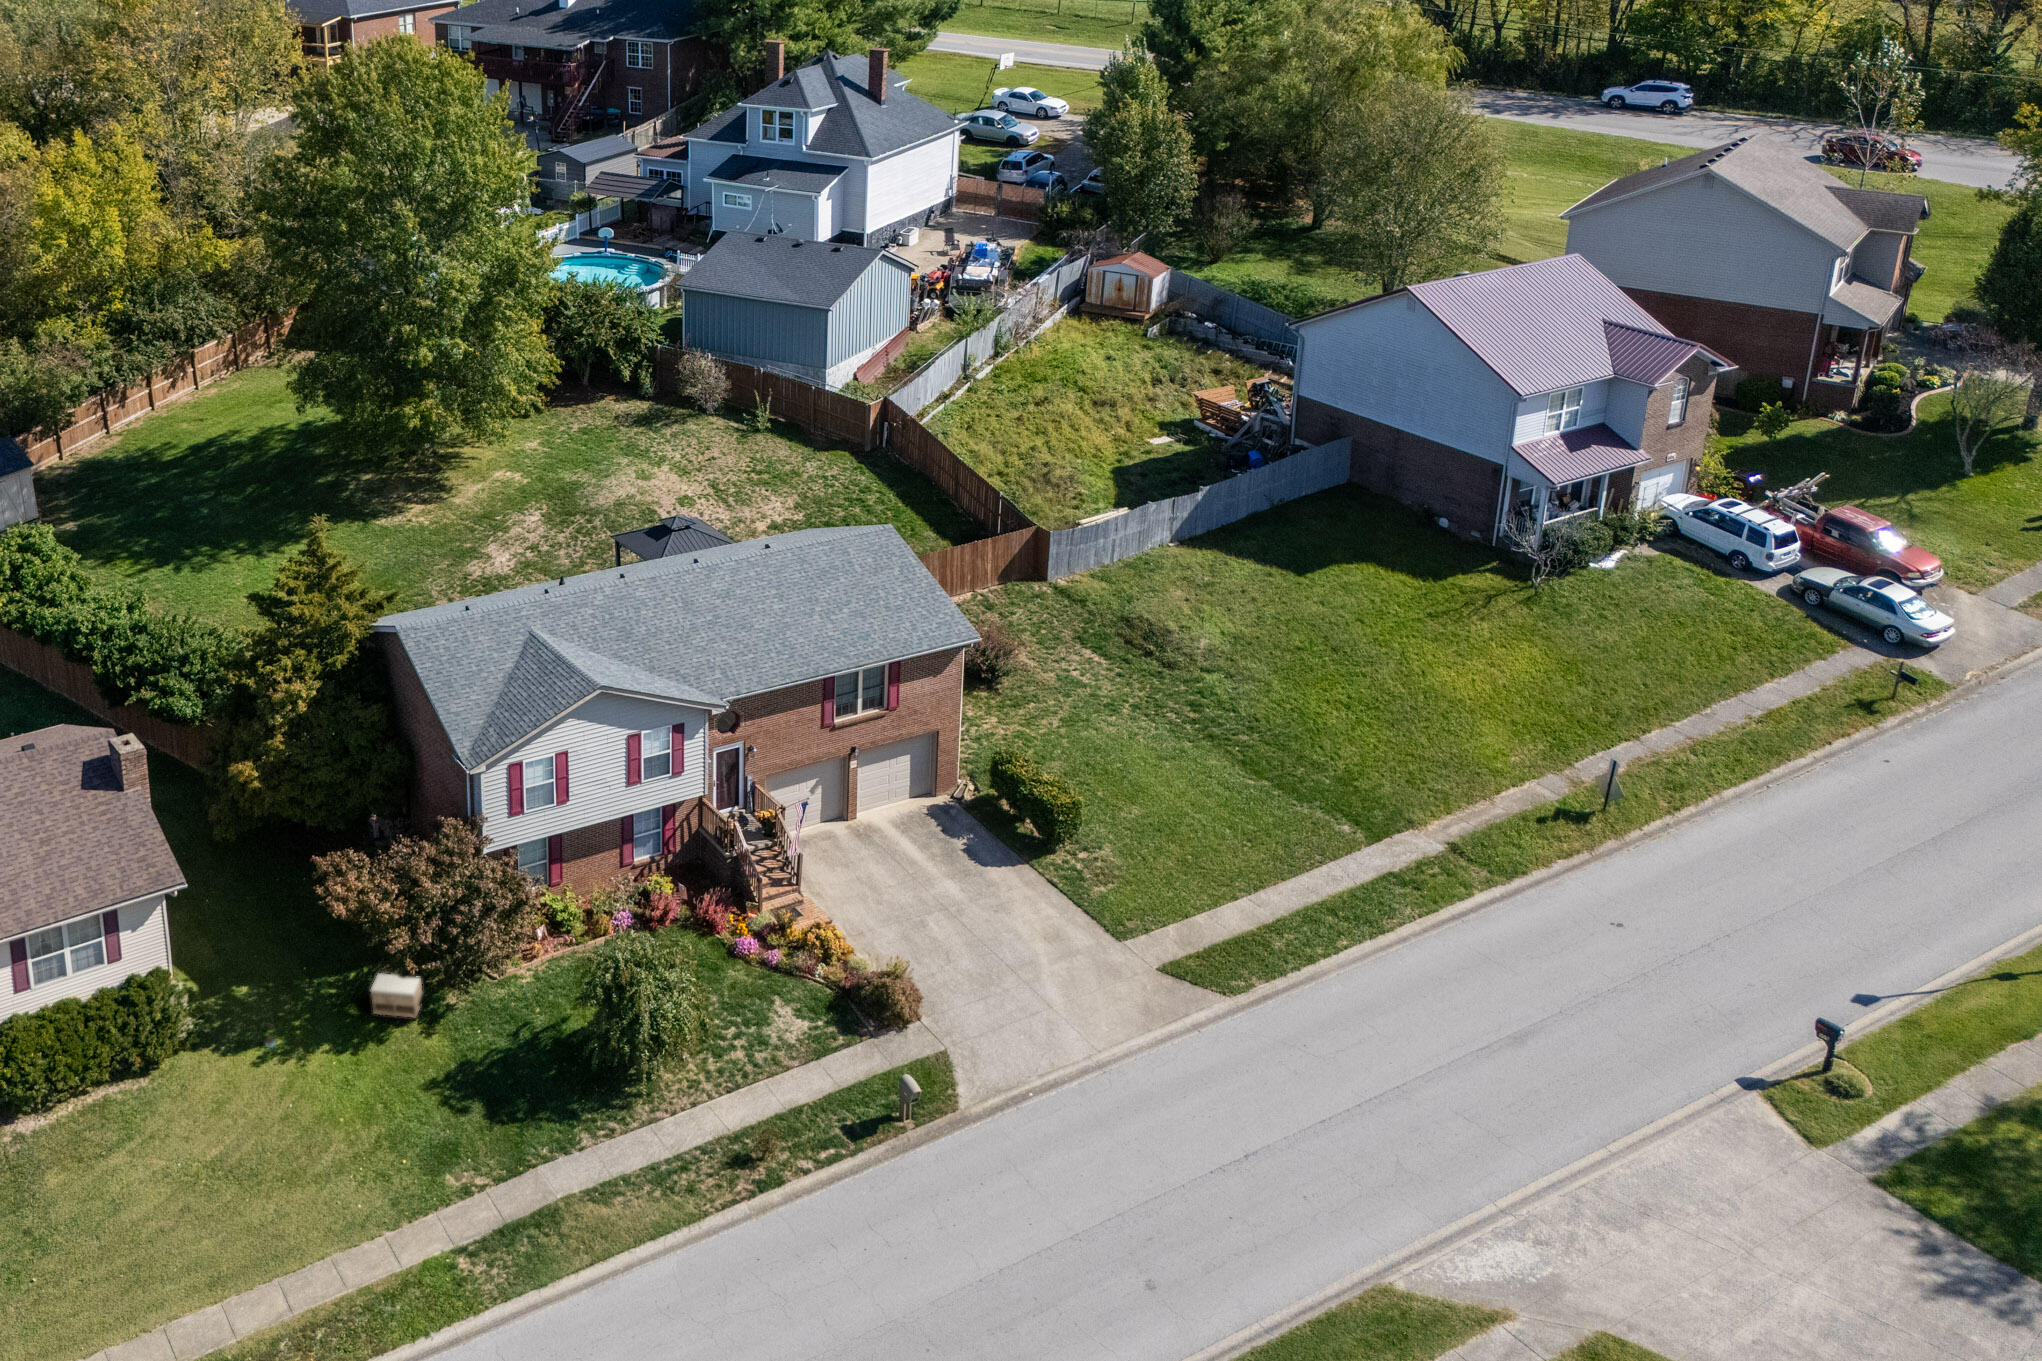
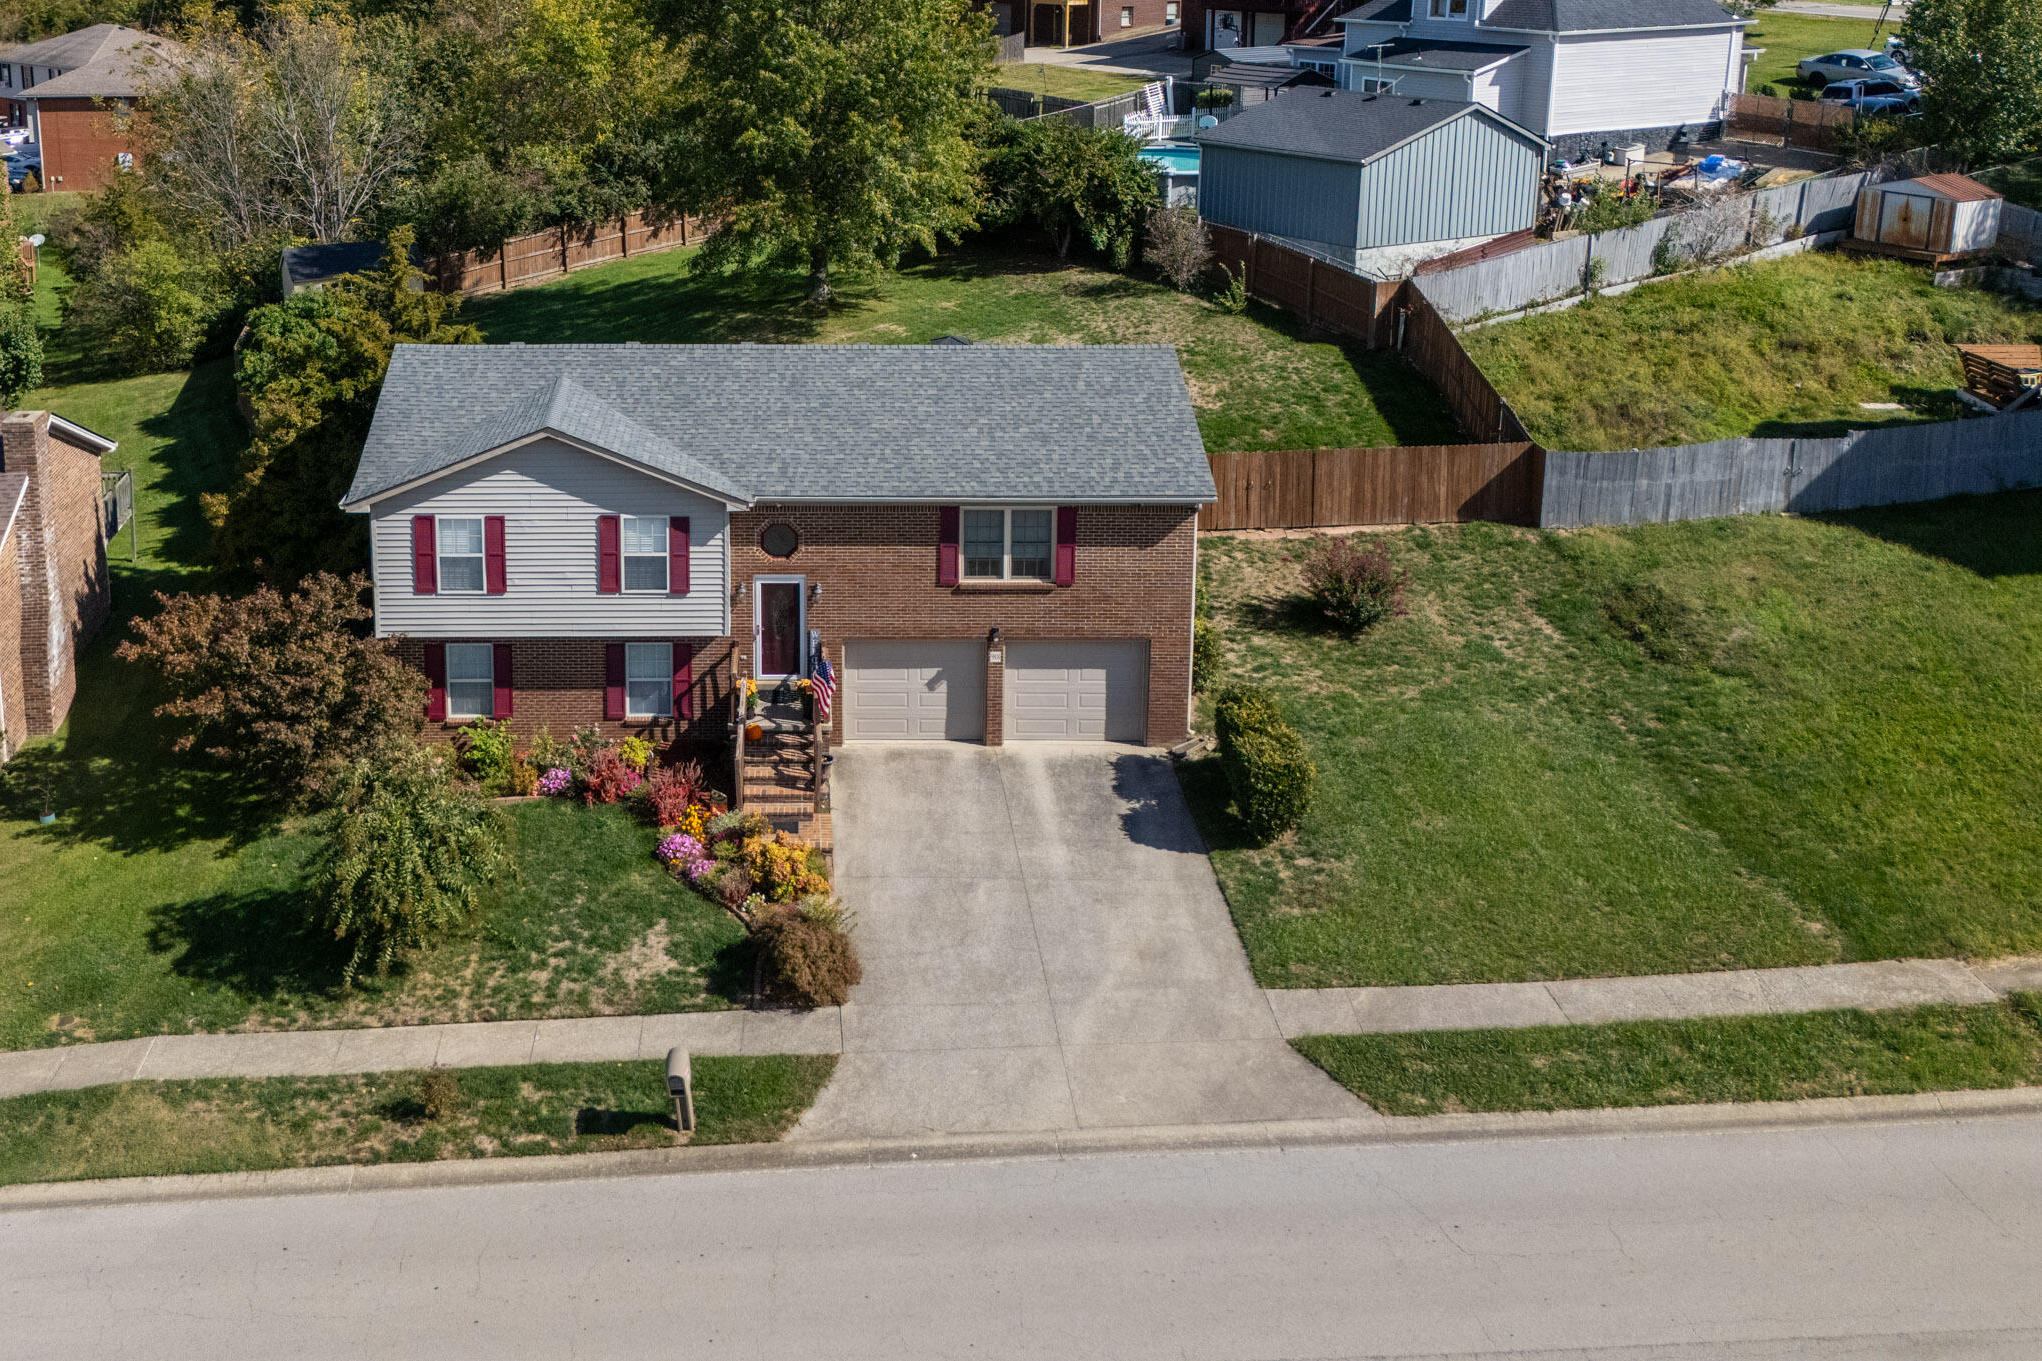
storage bench: present [371,974,422,1017] -> none [174,766,247,833]

